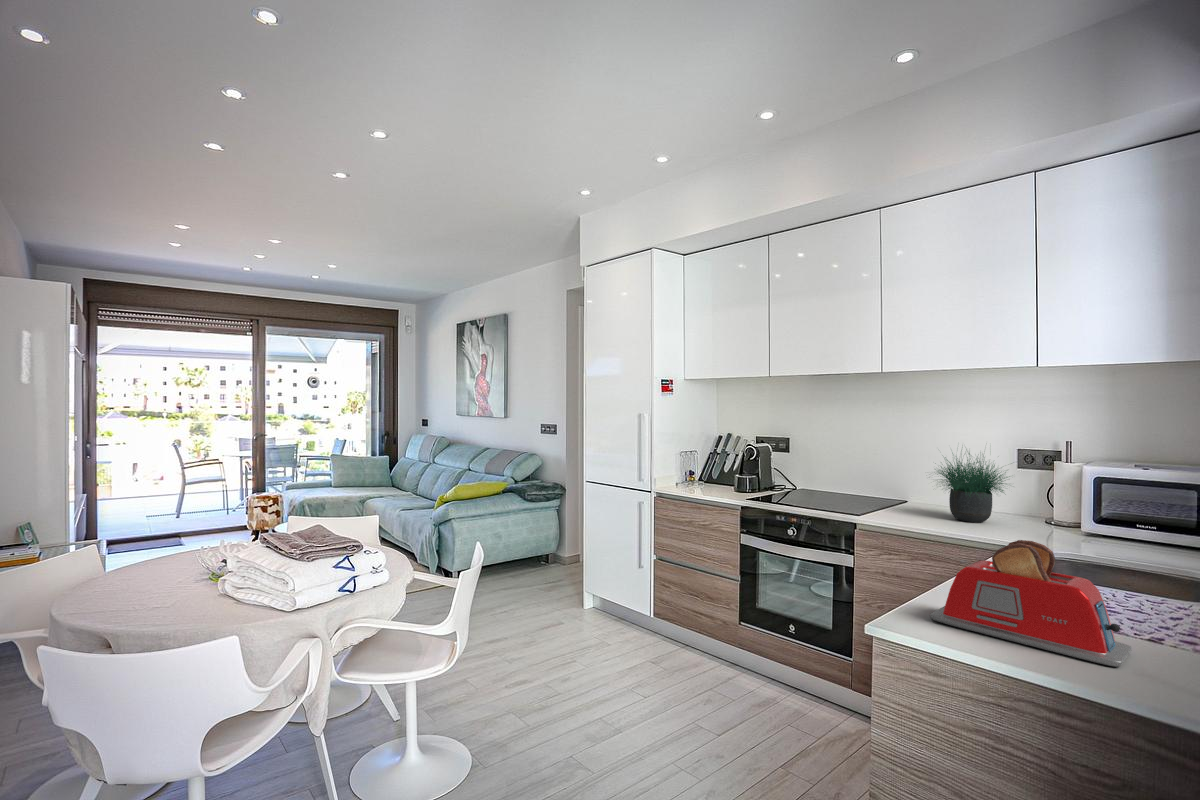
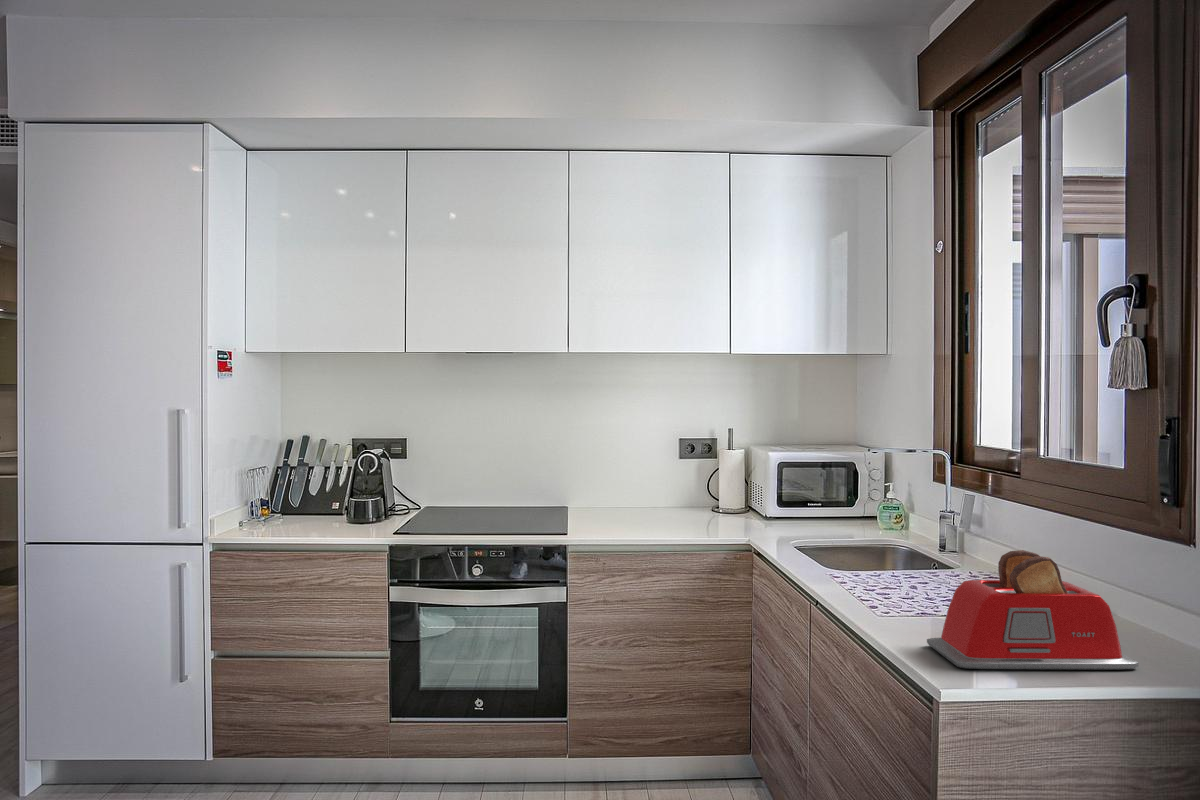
potted plant: present [937,453,1008,522] -> none [609,424,707,522]

